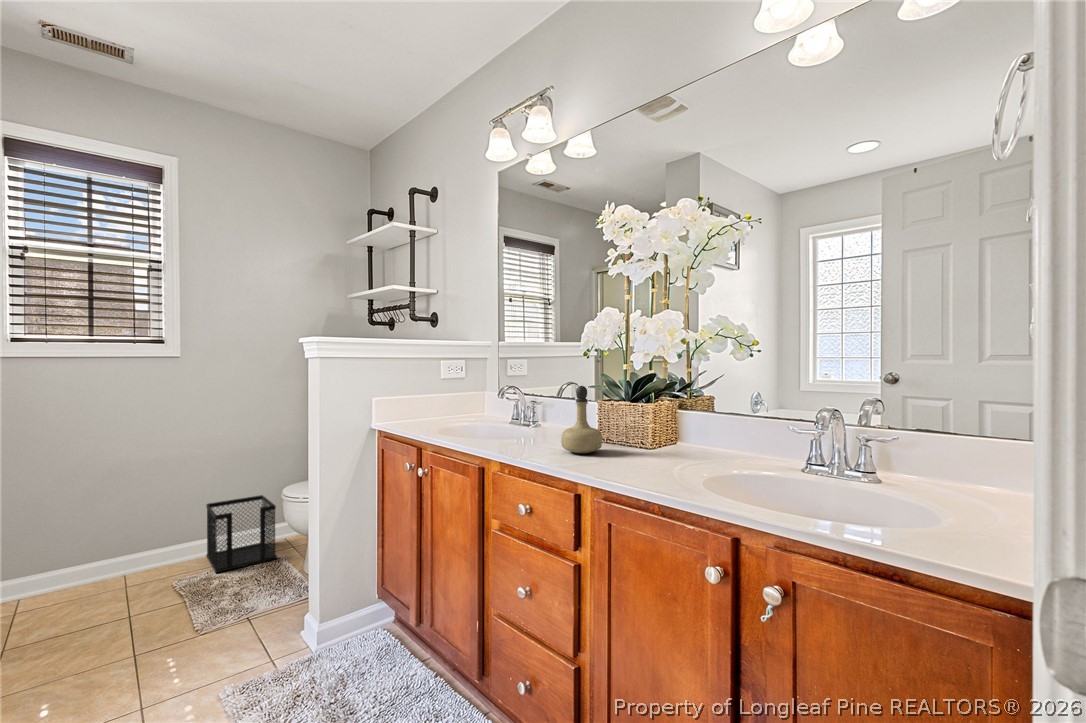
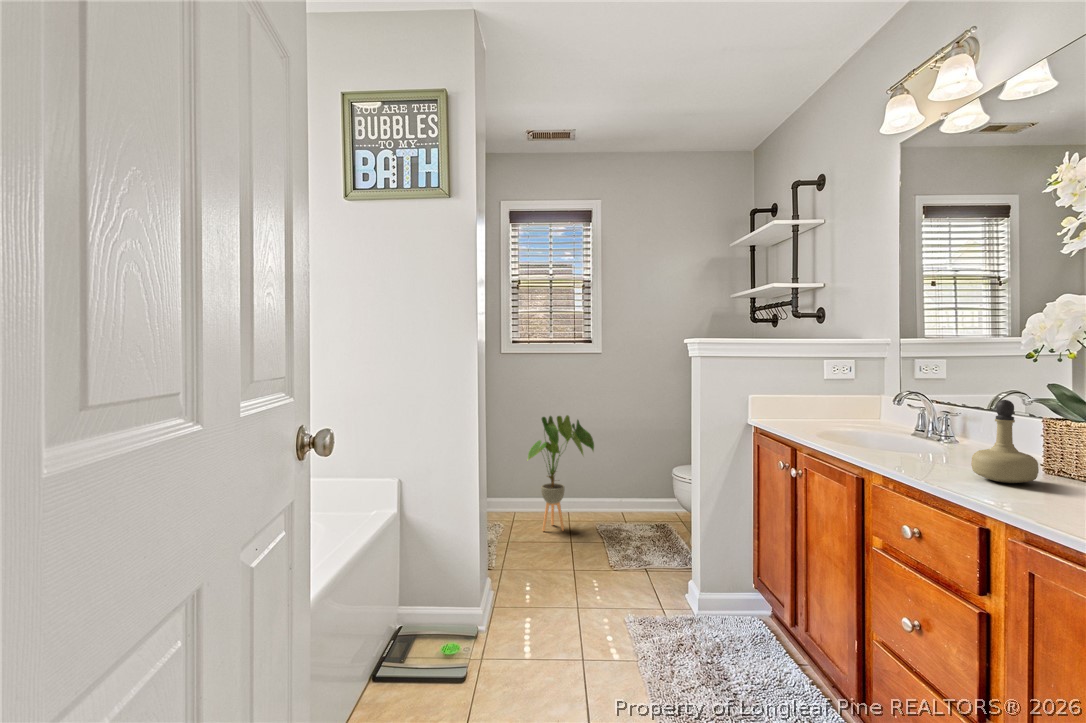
house plant: none [51,439,172,607] -> present [528,415,594,531]
wastebasket: present [206,495,276,573] -> none [617,472,668,528]

